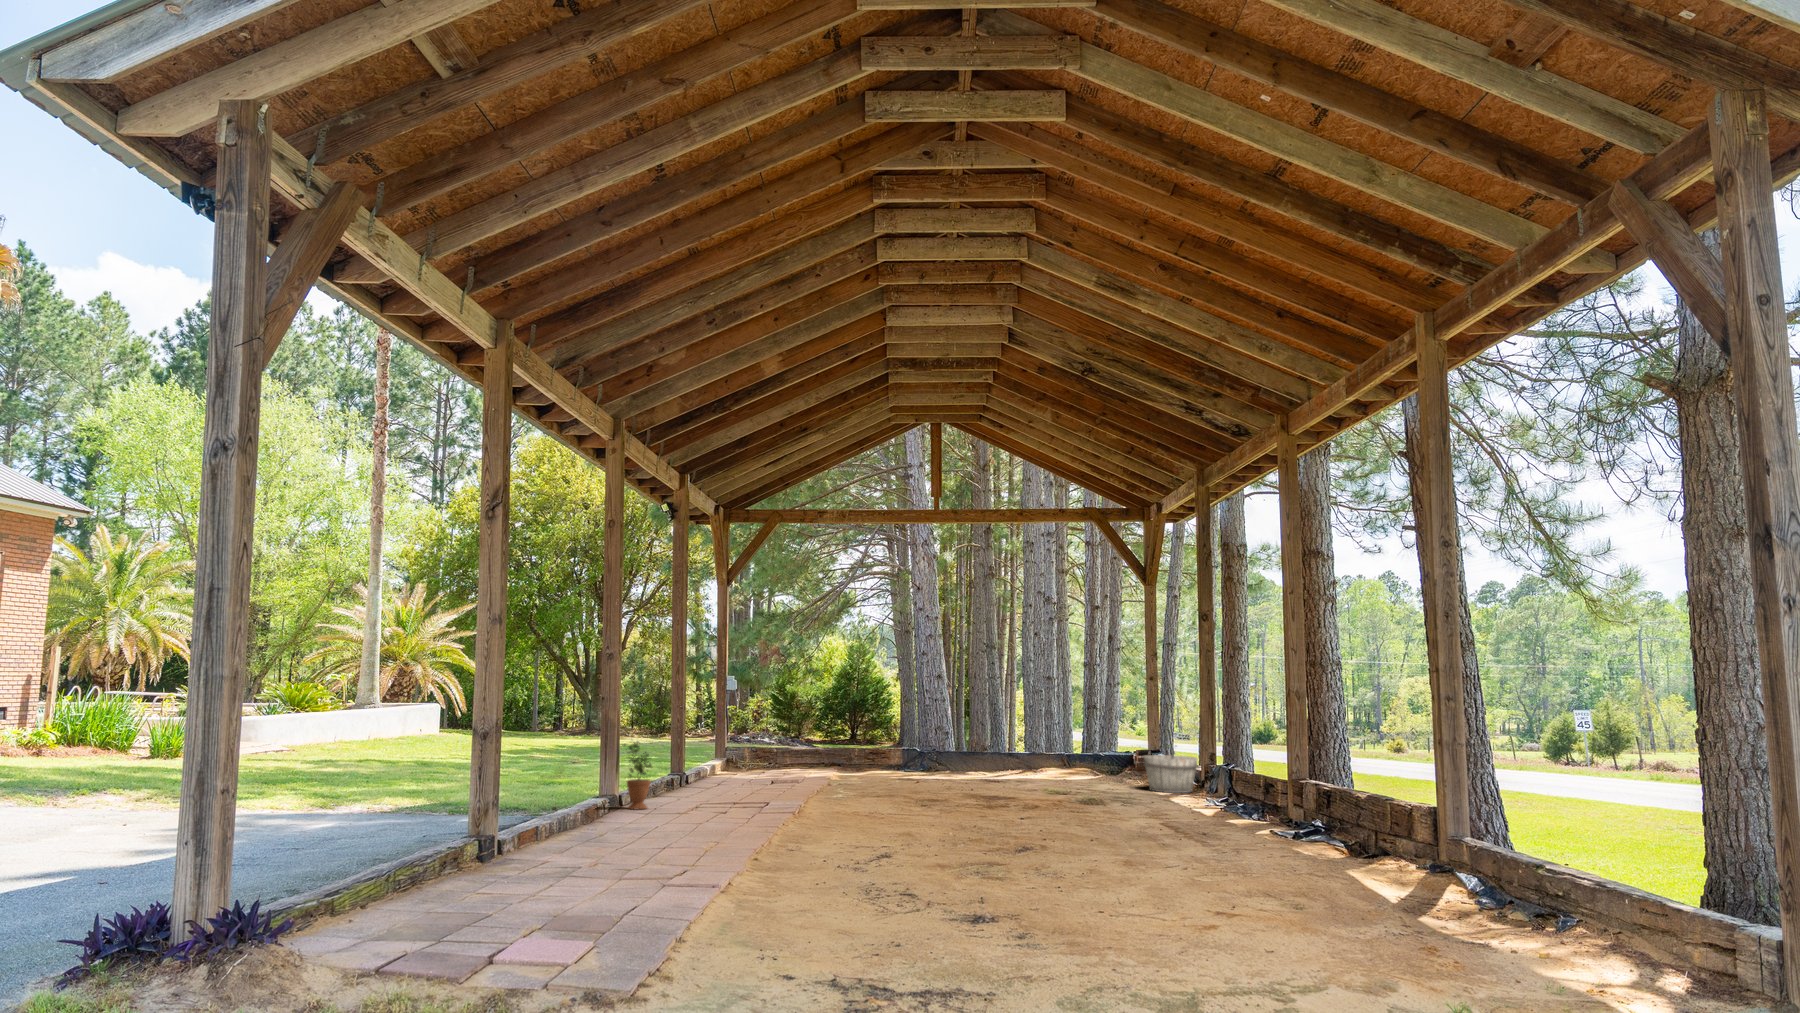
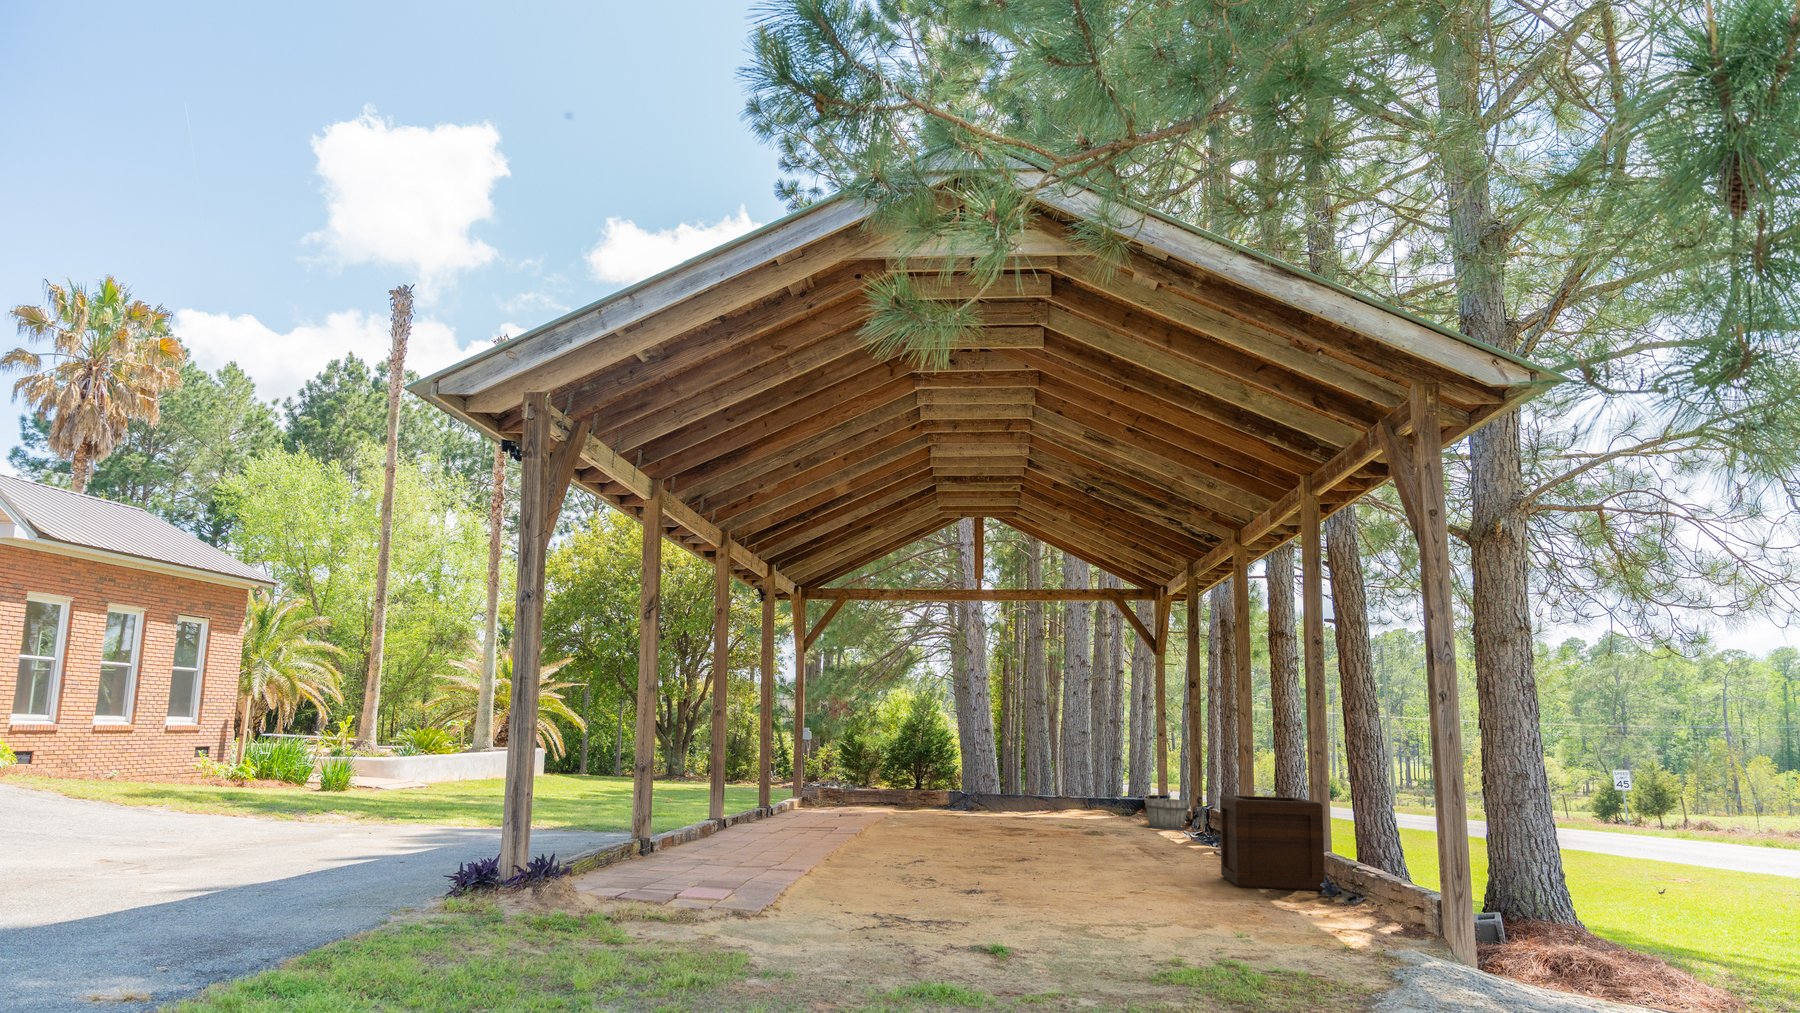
potted plant: present [622,741,652,810] -> none [727,775,750,830]
wooden crate: none [1312,760,1485,900] -> present [1220,795,1325,891]

